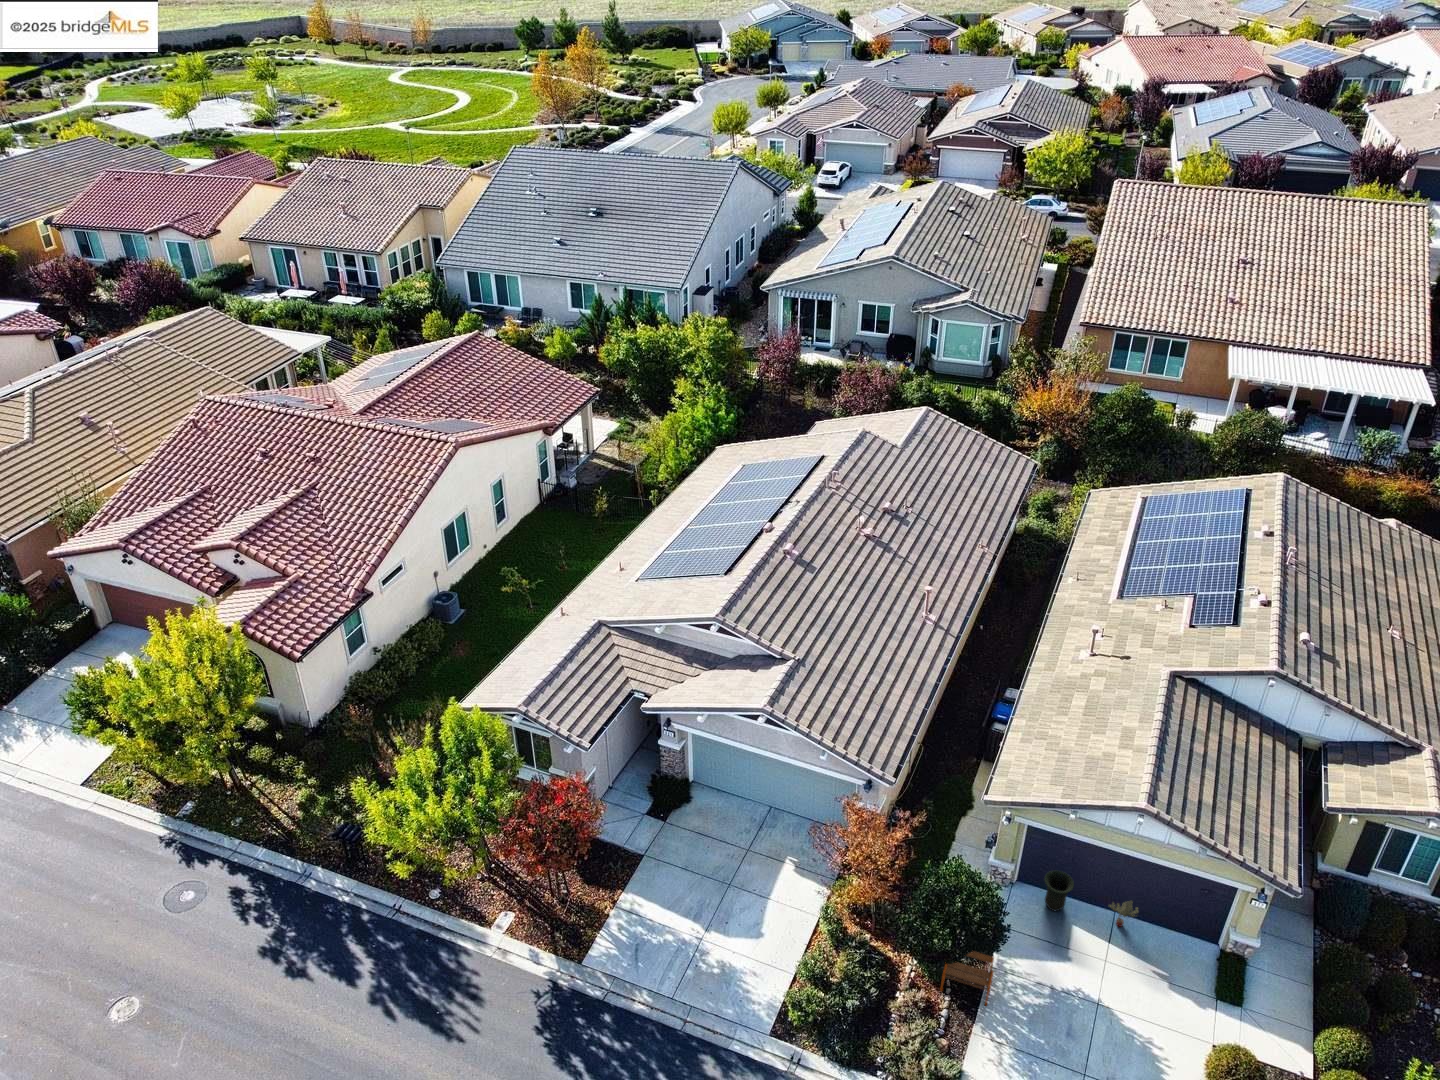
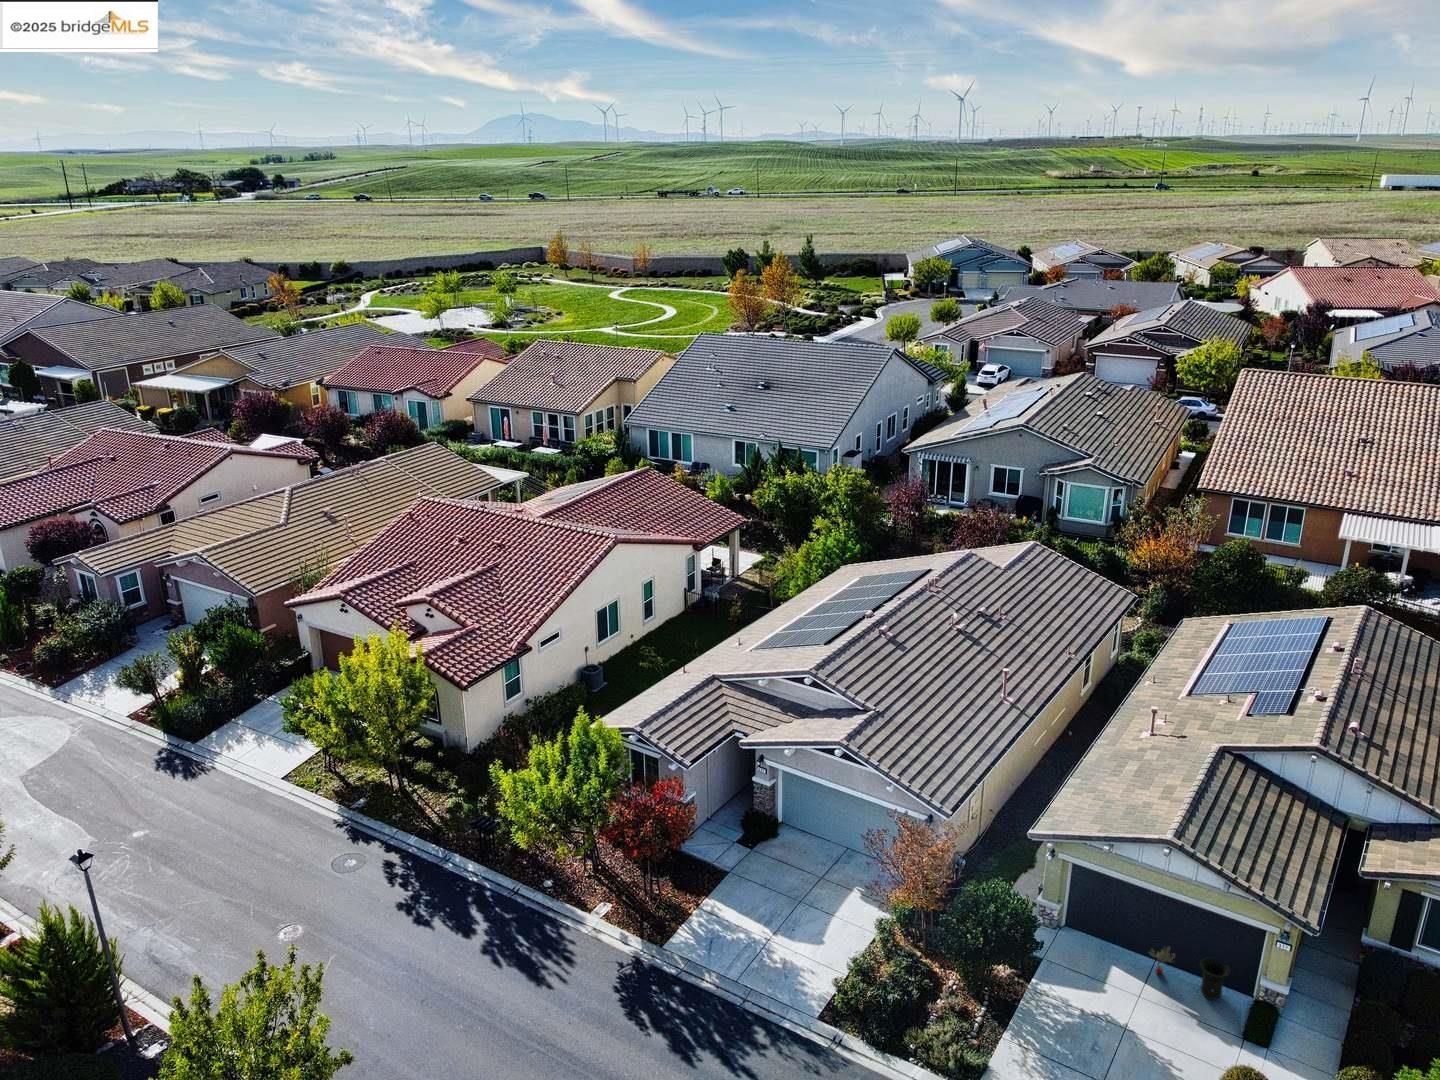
trash can: present [1044,871,1074,911] -> present [1200,958,1230,1000]
bench: present [940,951,994,1006] -> none [978,958,1028,1019]

